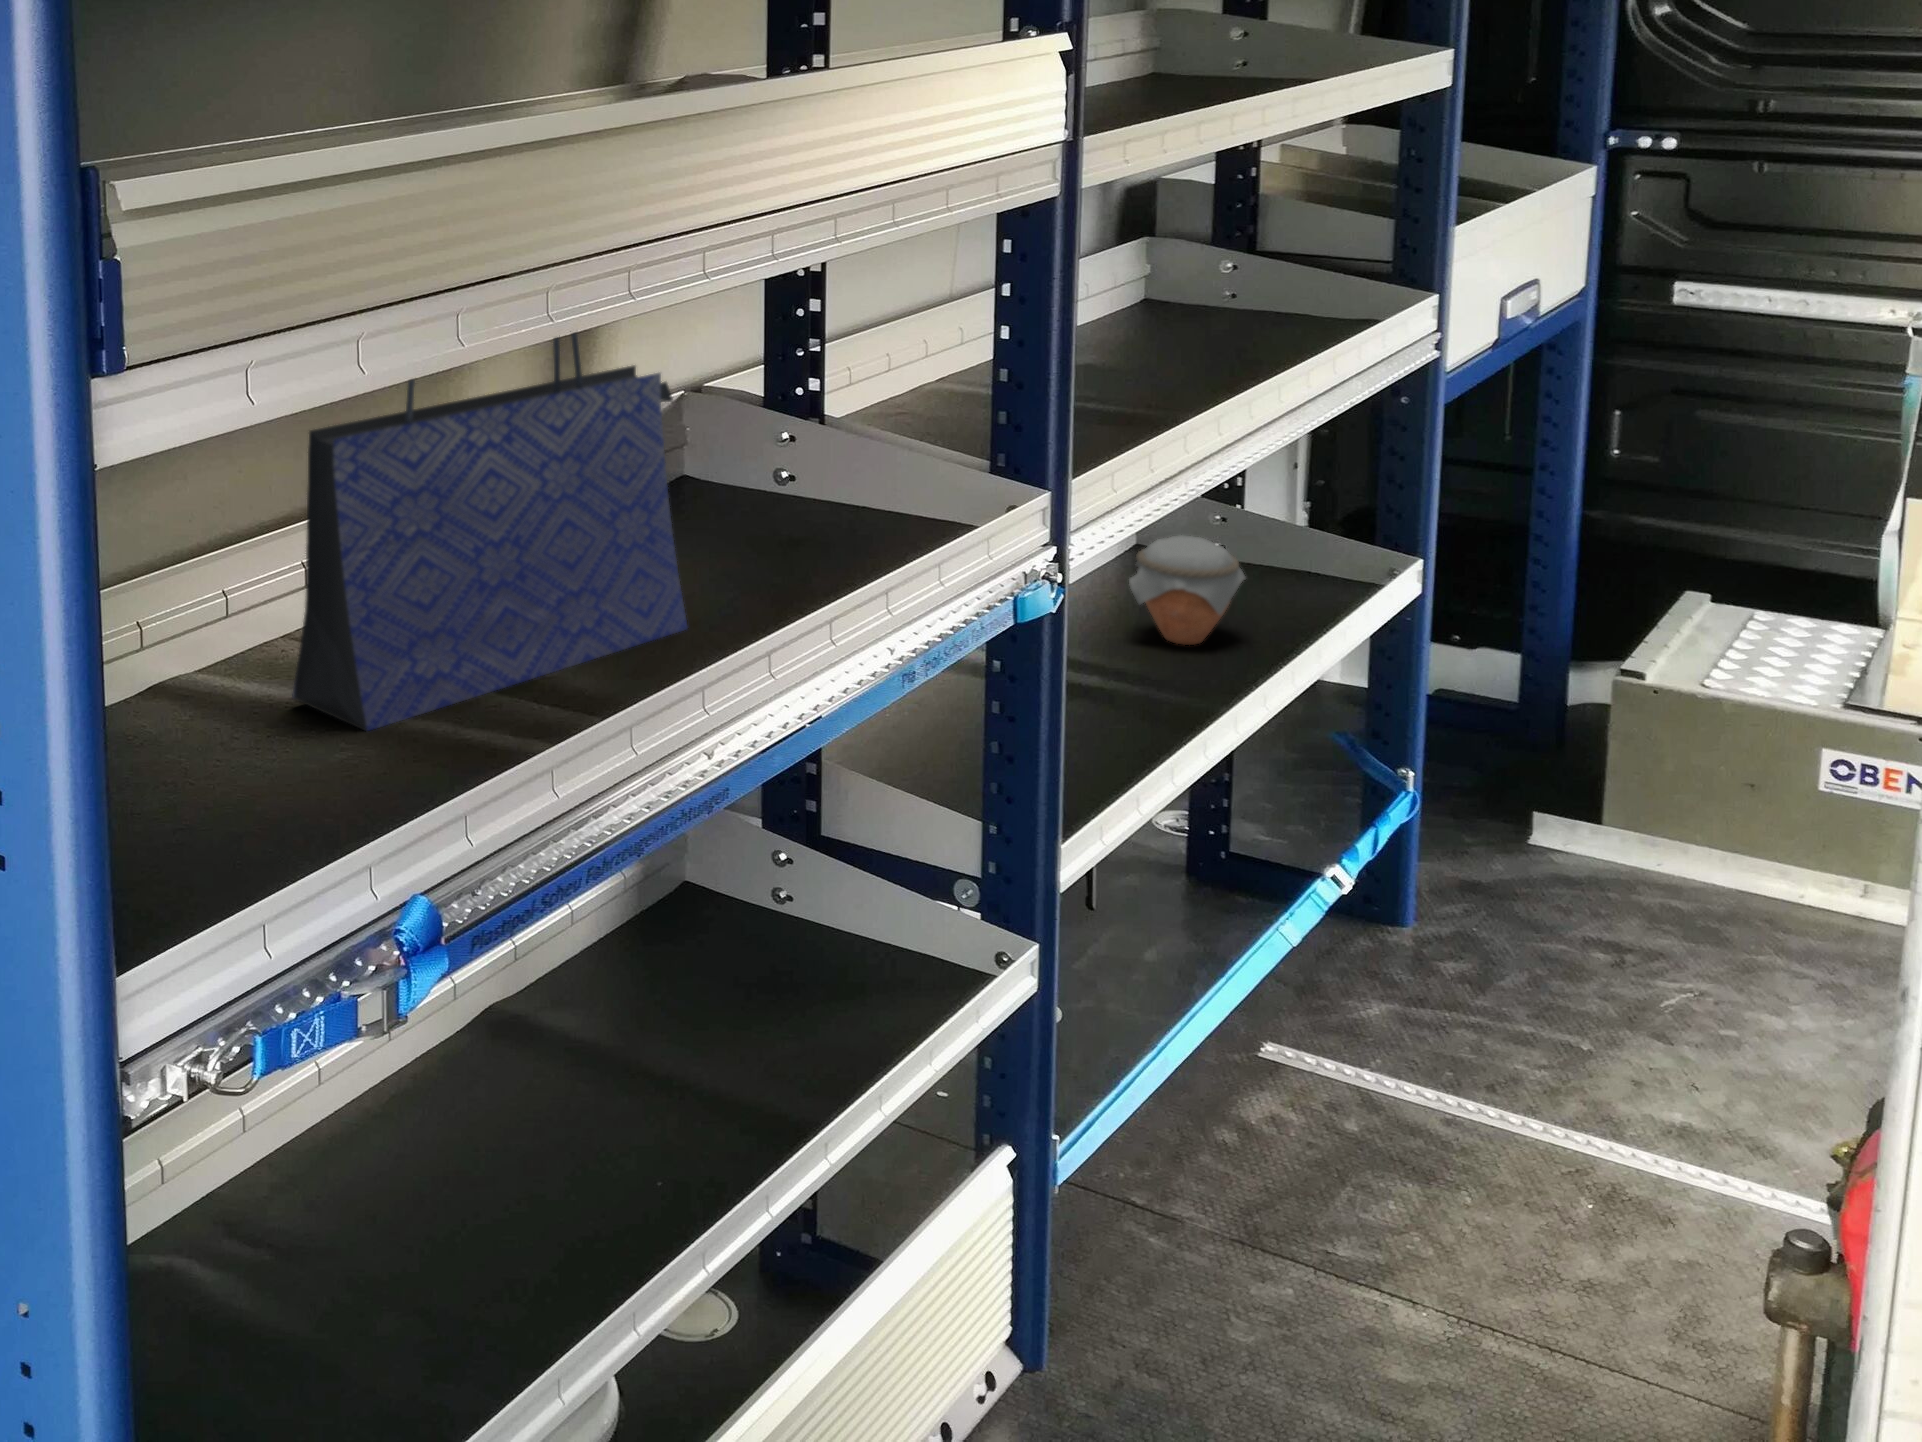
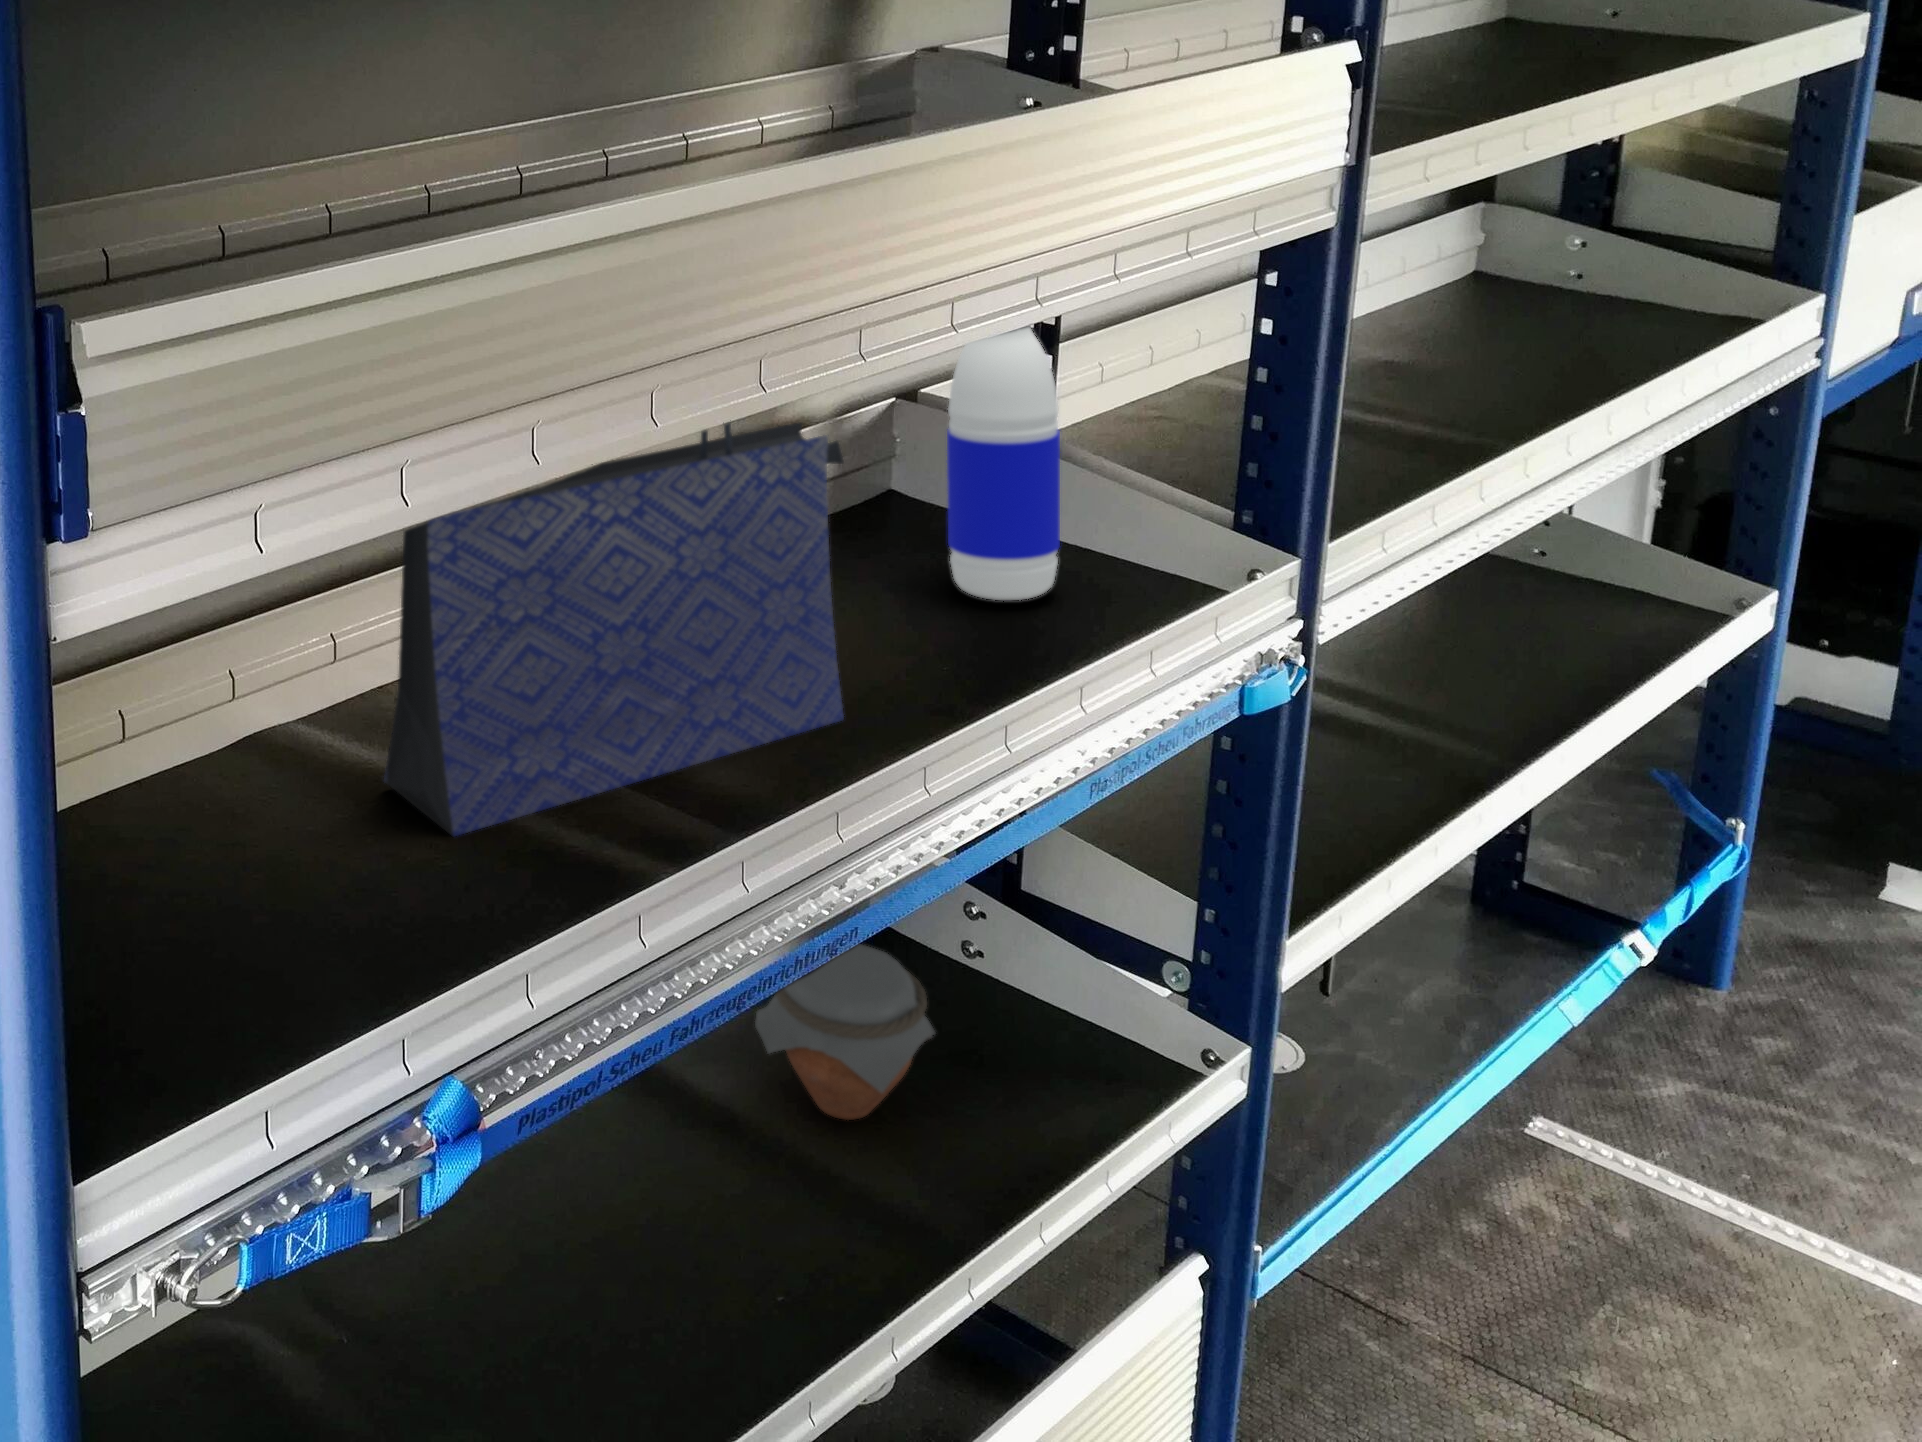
water bottle: none [744,252,848,540] -> present [947,327,1060,600]
jar: present [1129,535,1246,645] -> present [755,943,935,1120]

